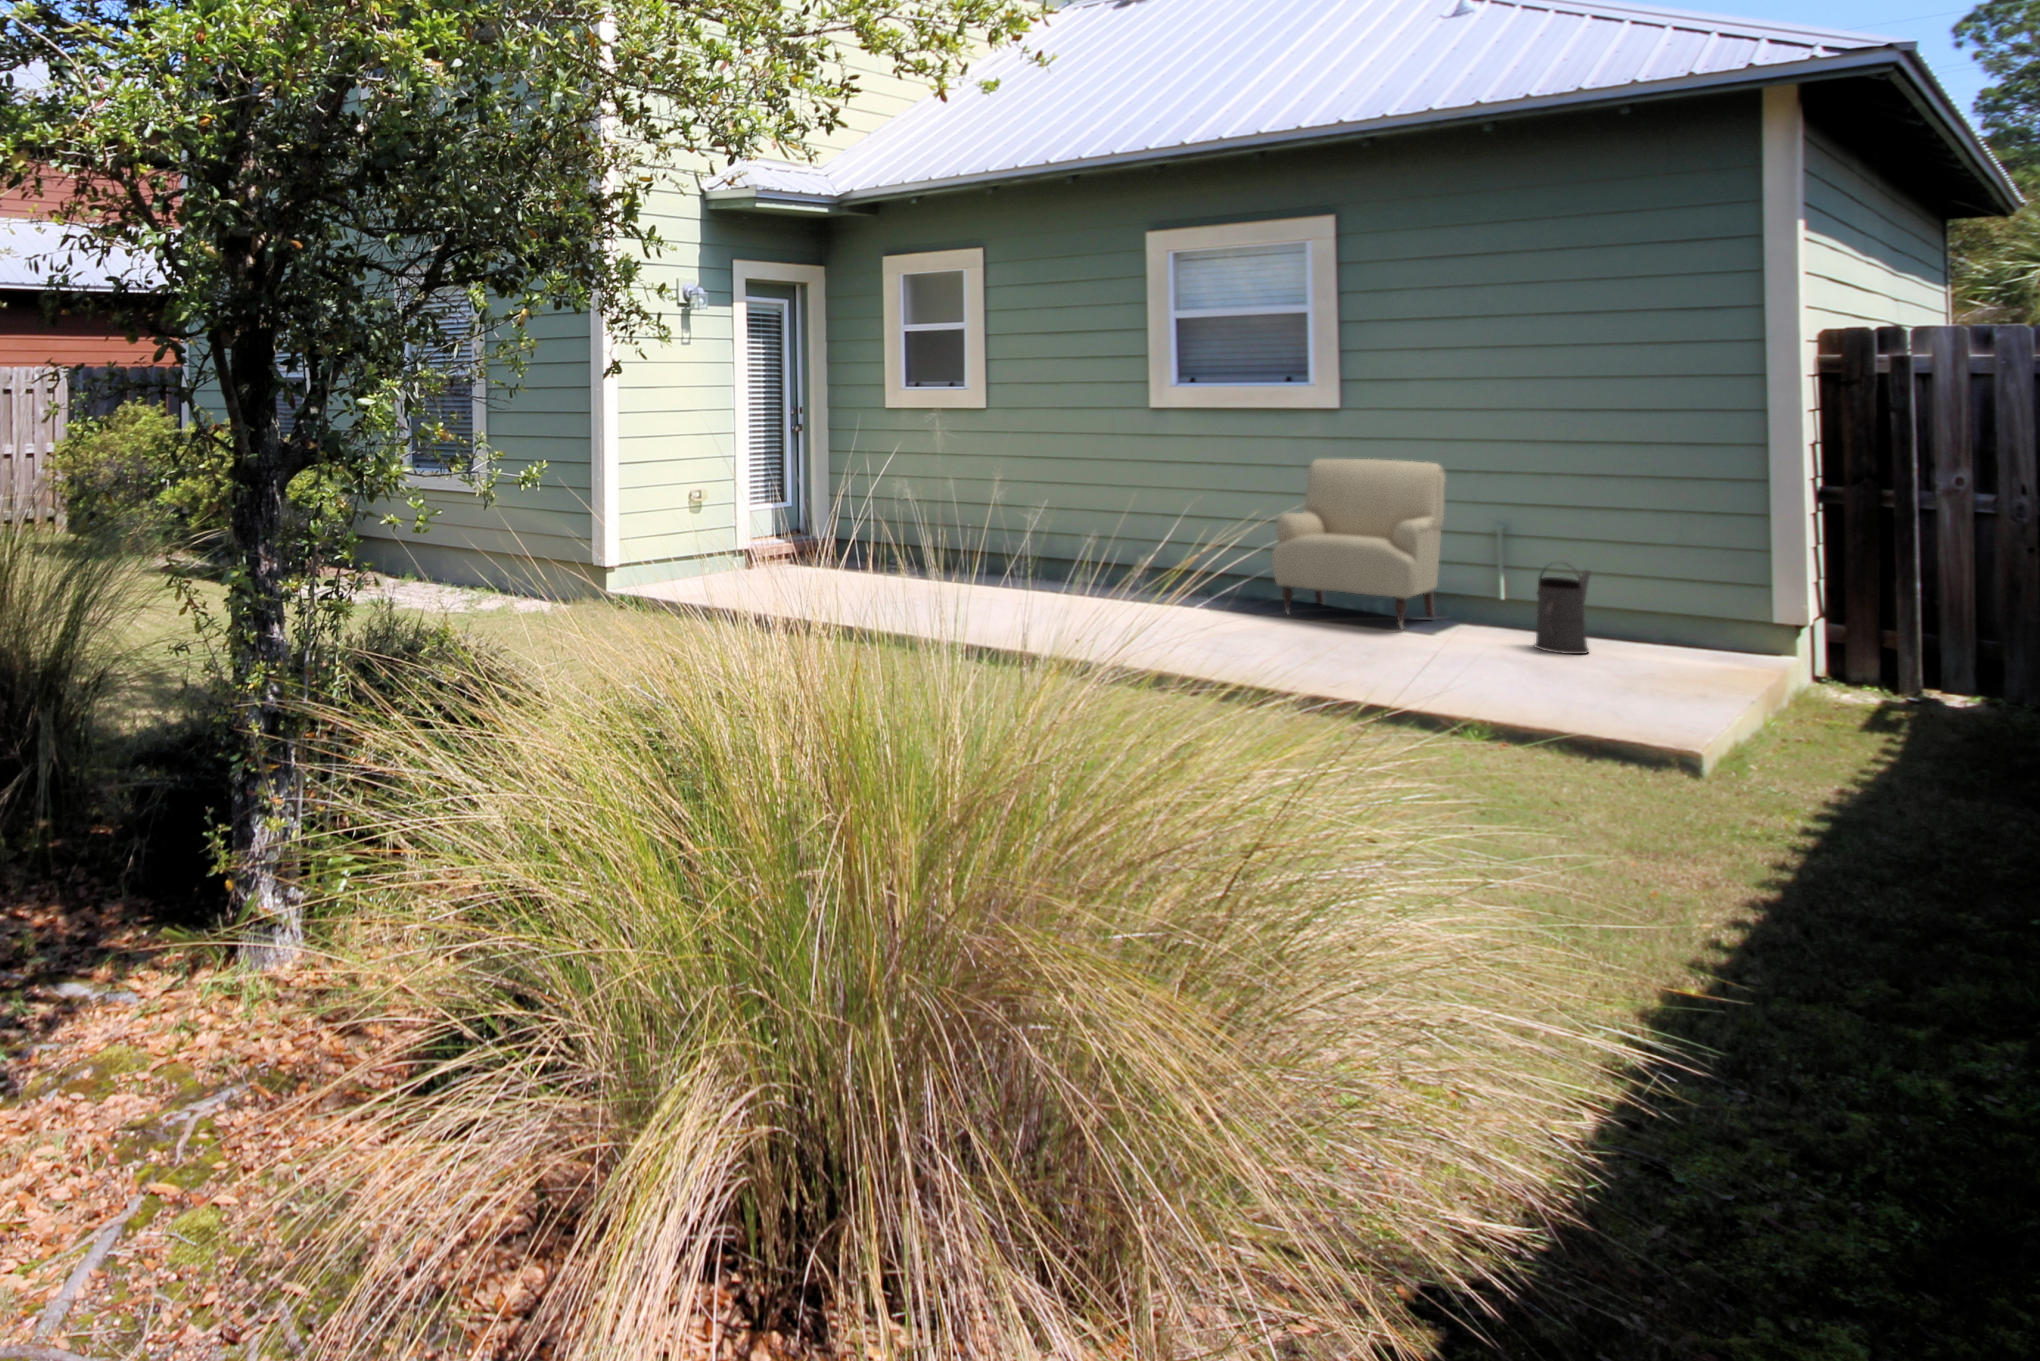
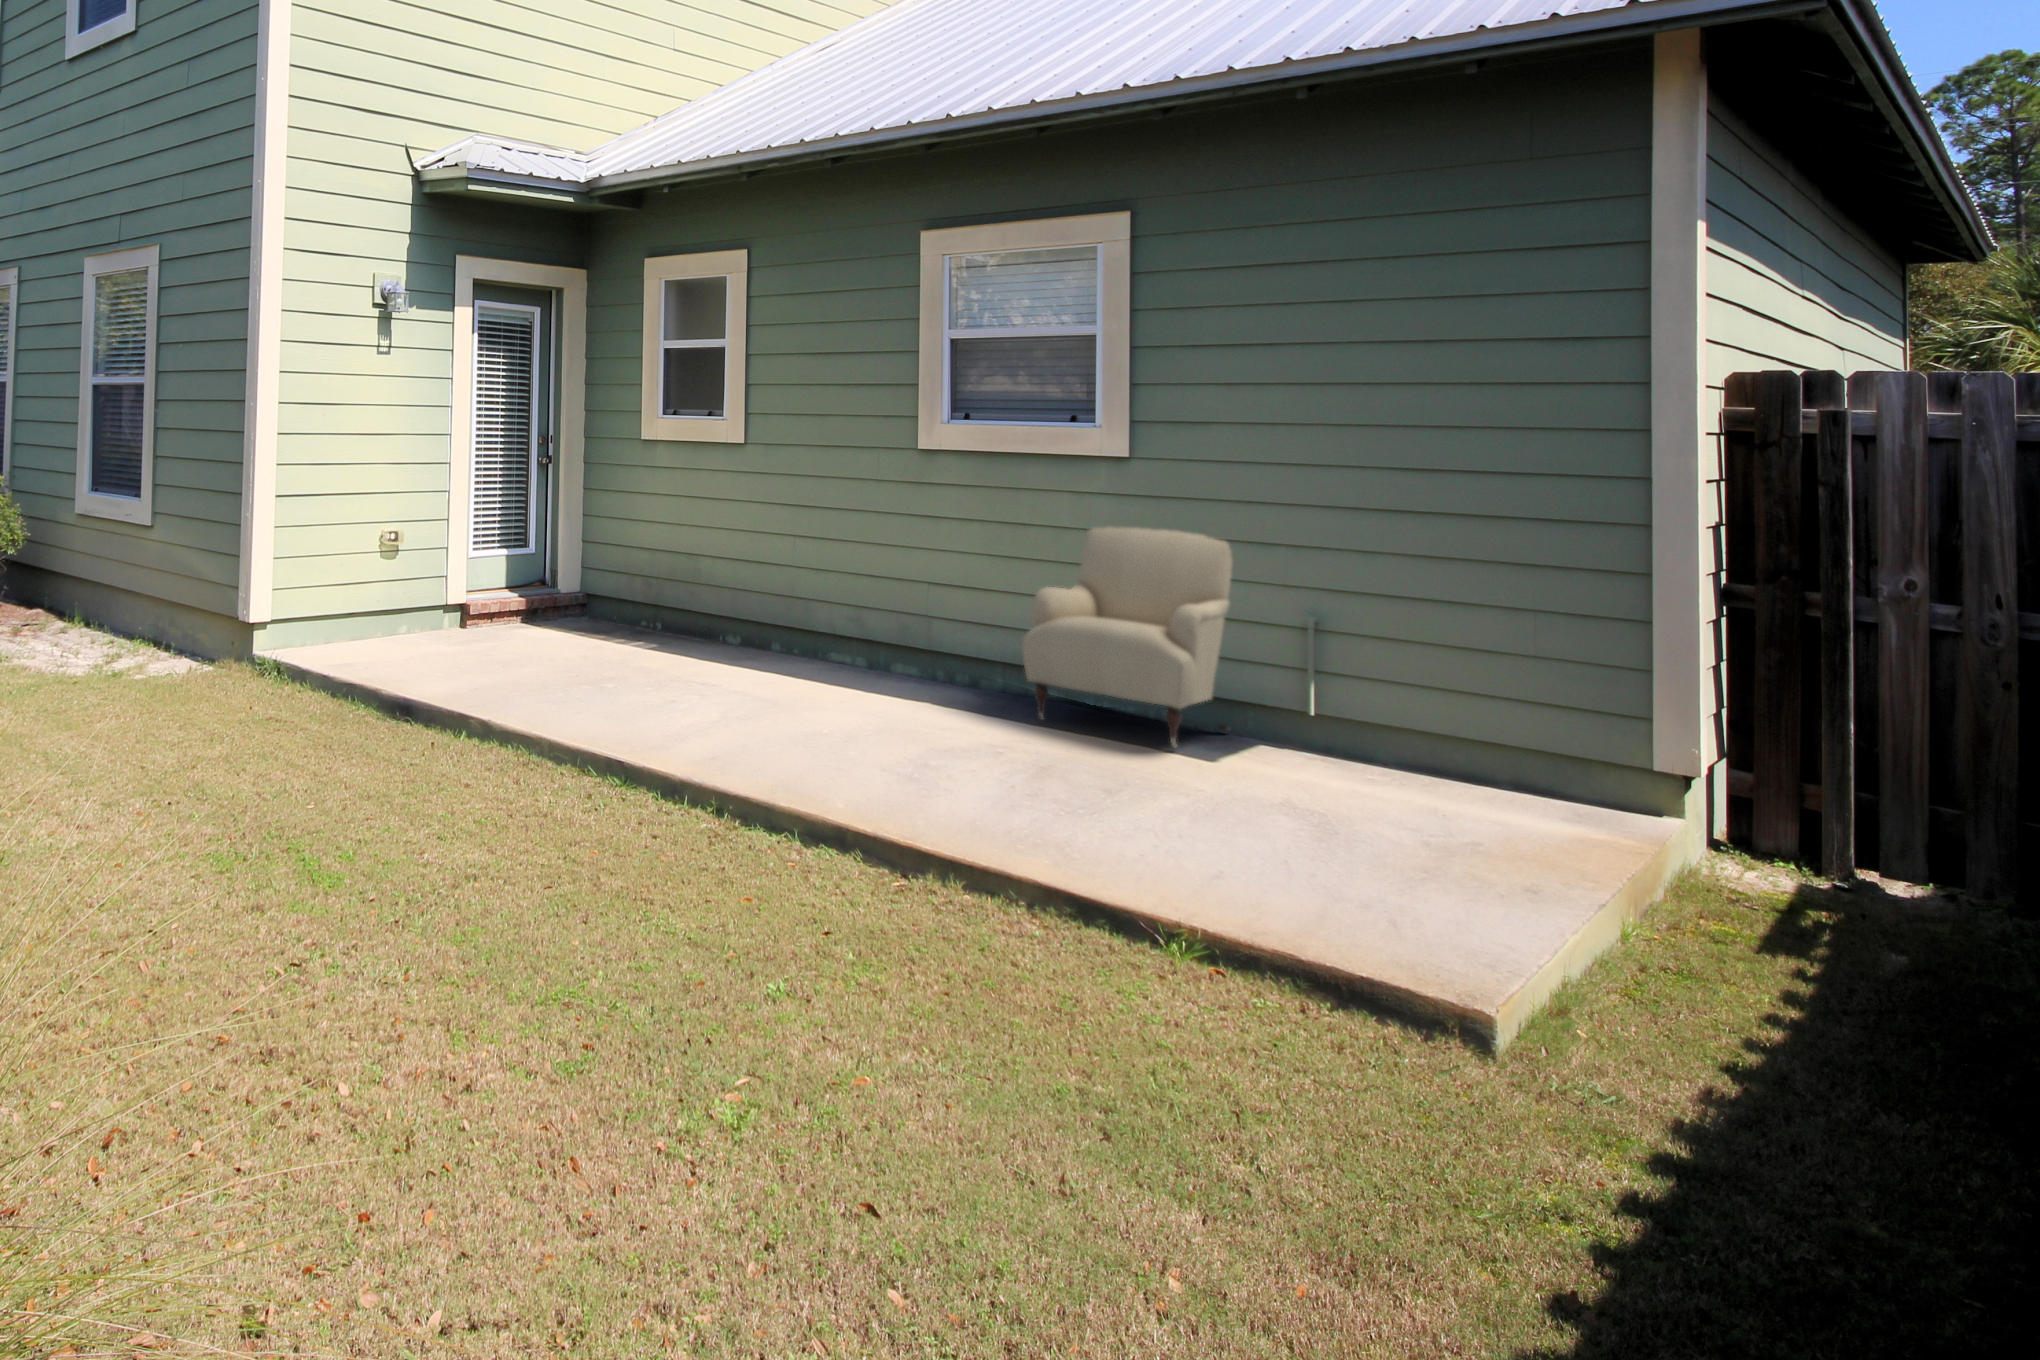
watering can: present [1534,566,1590,654] -> none [1340,669,1422,796]

